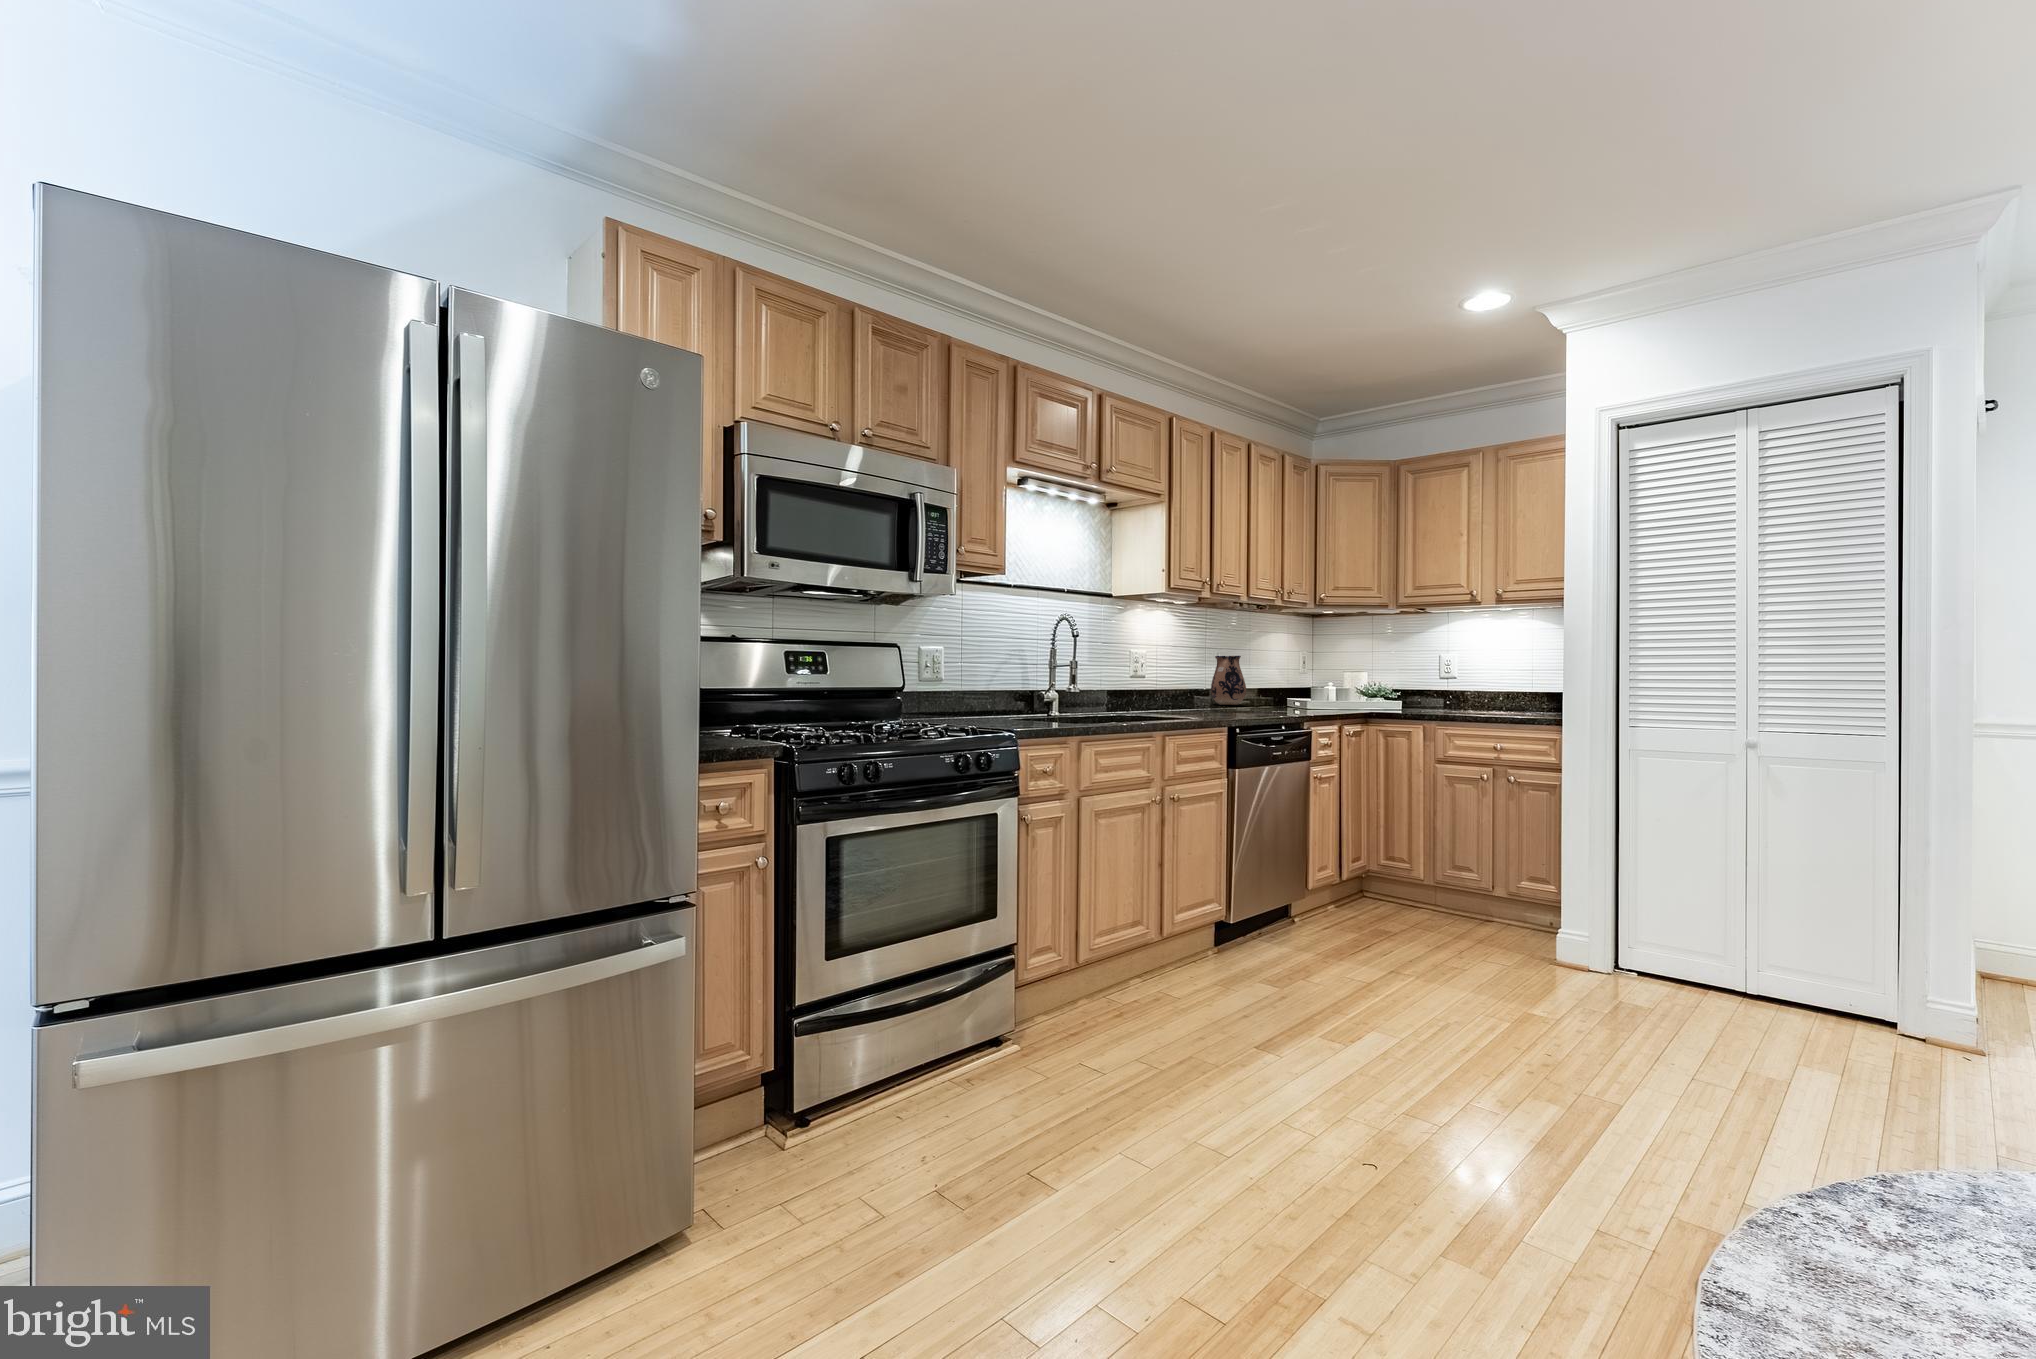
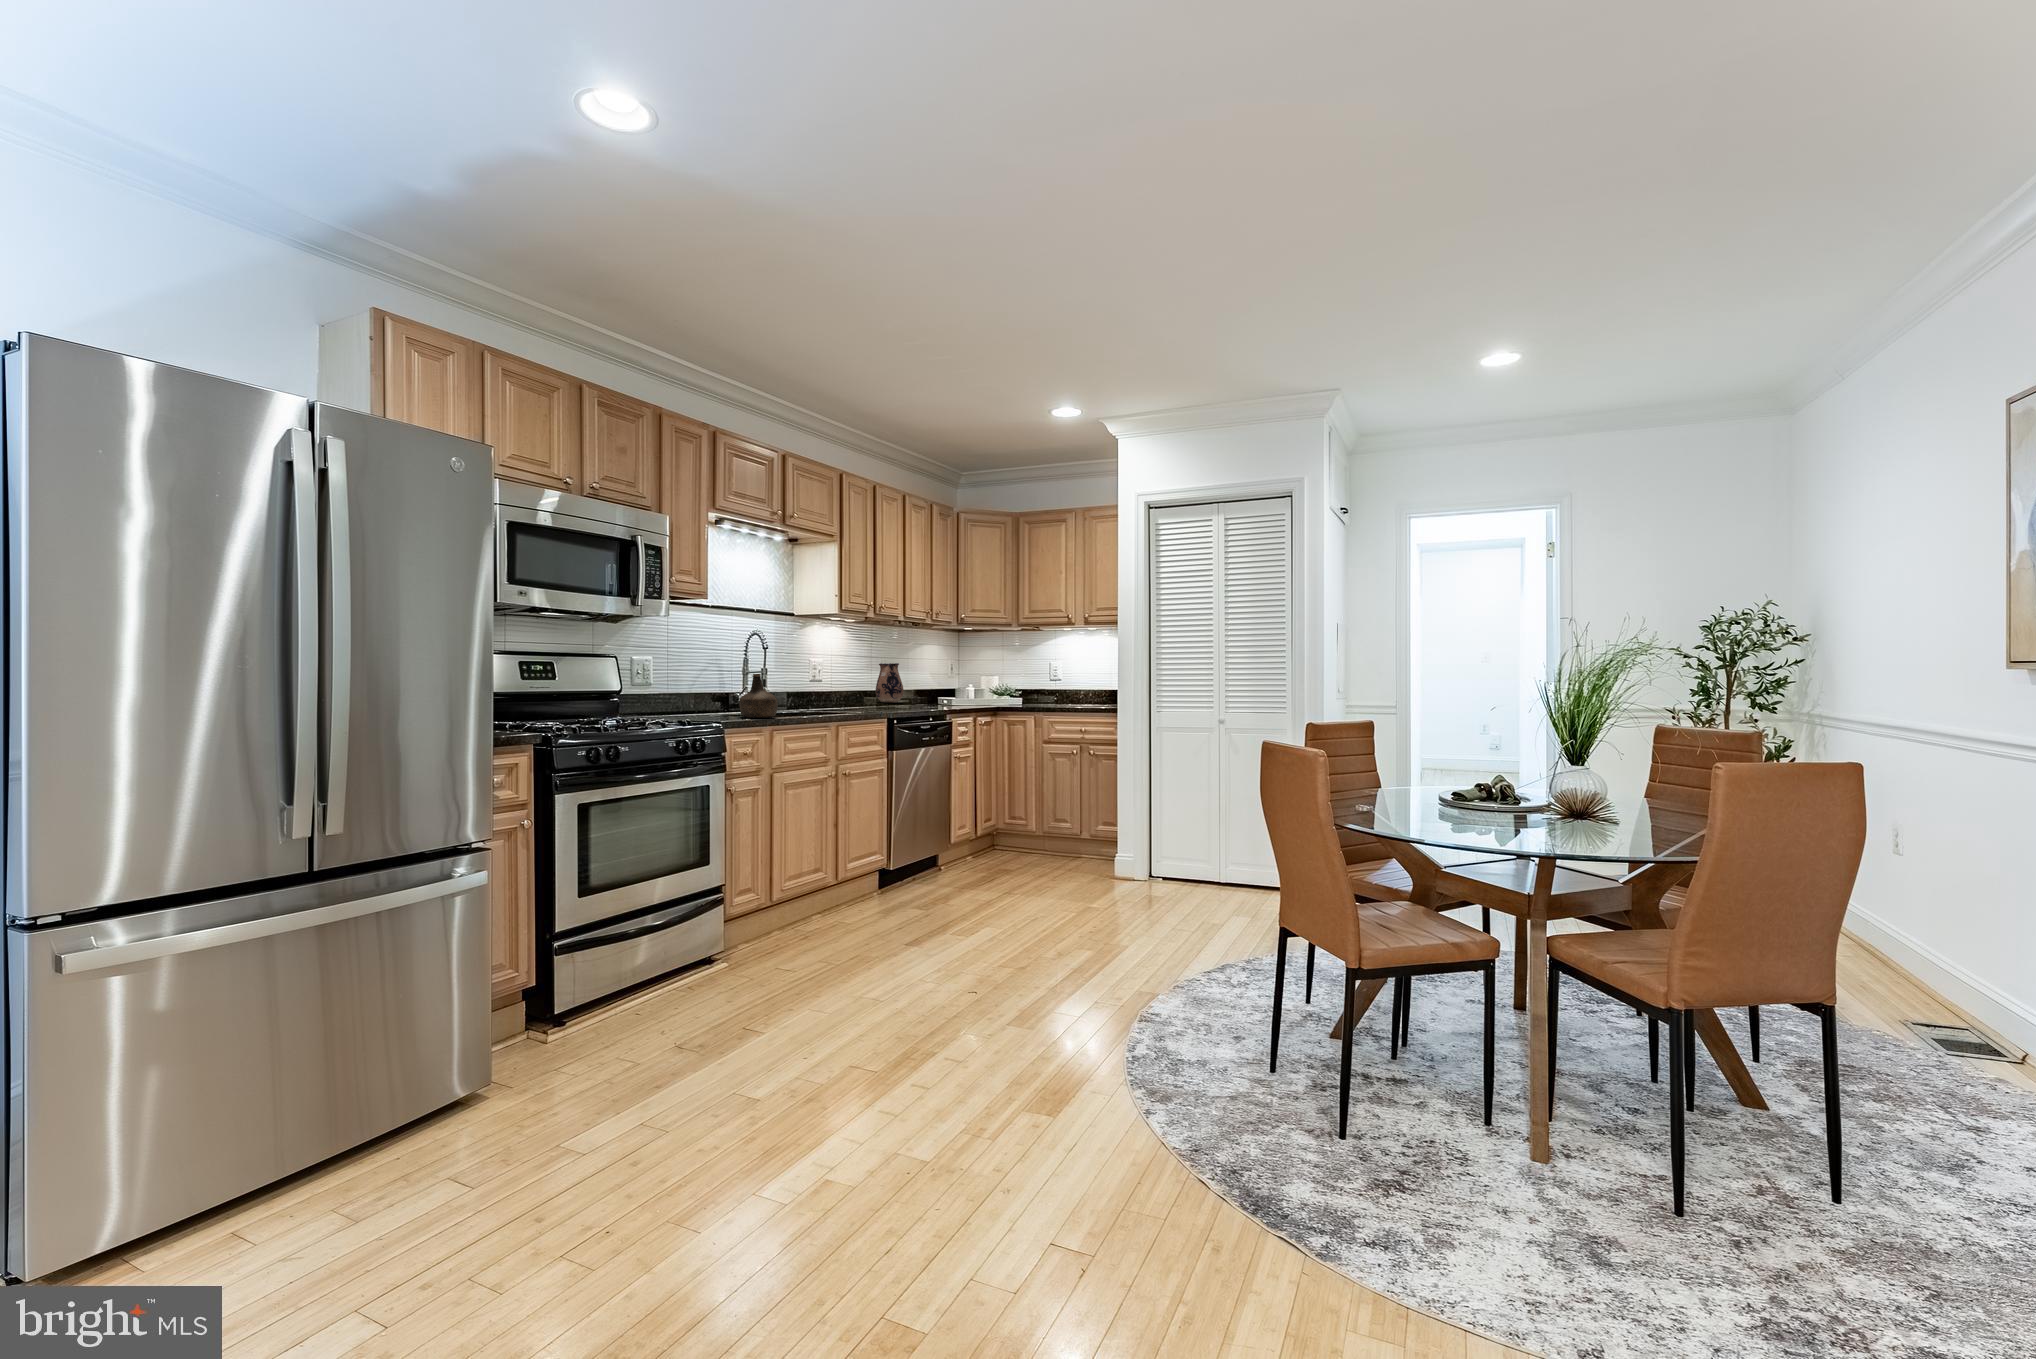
bottle: none [1040,668,1087,725] -> present [739,674,778,718]

